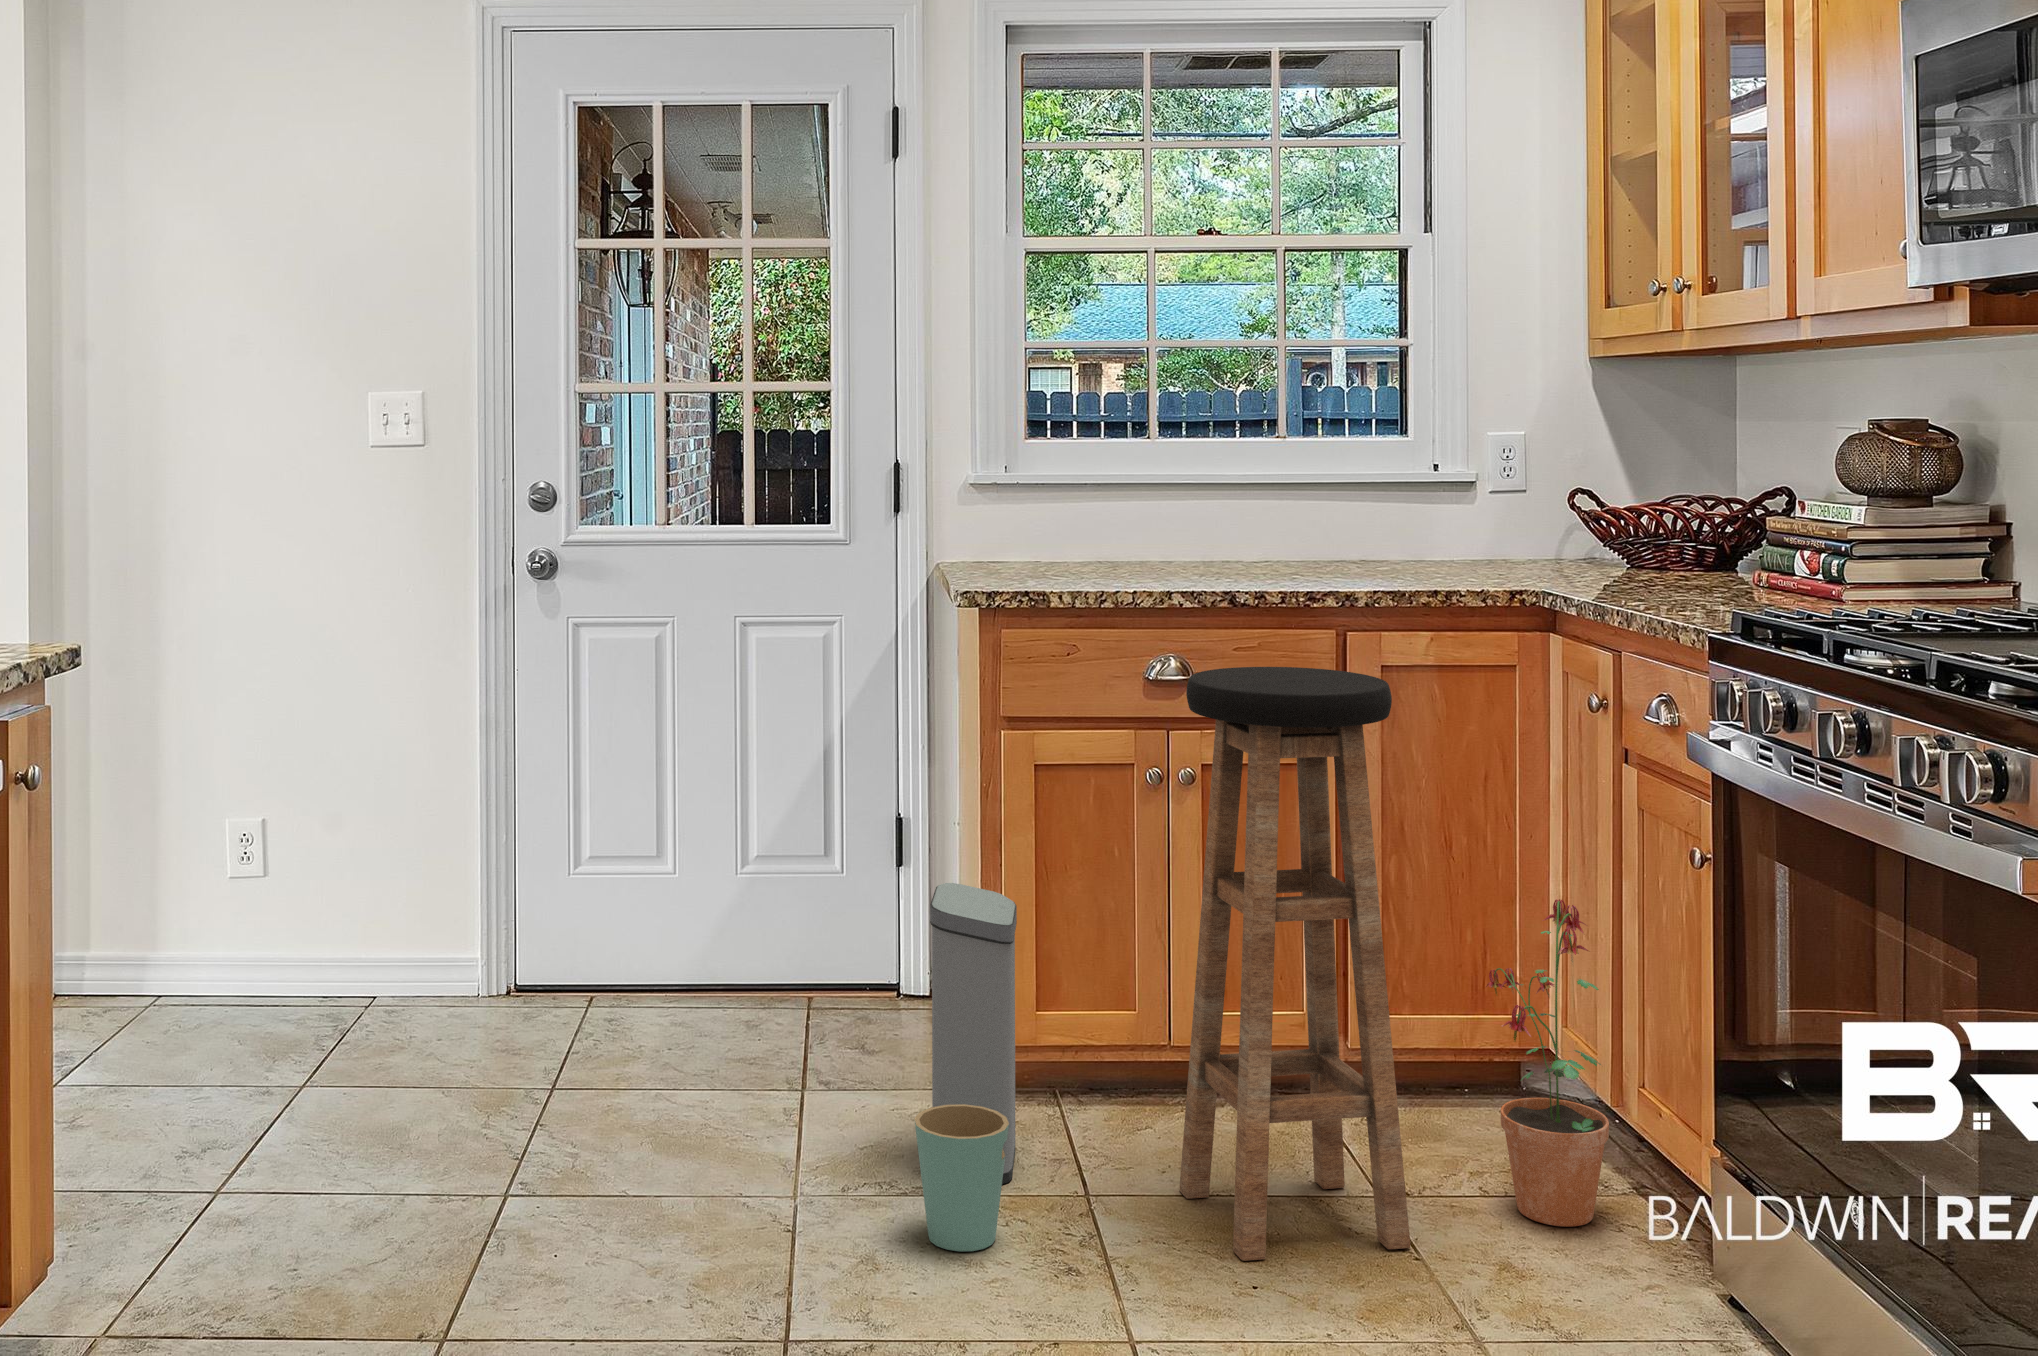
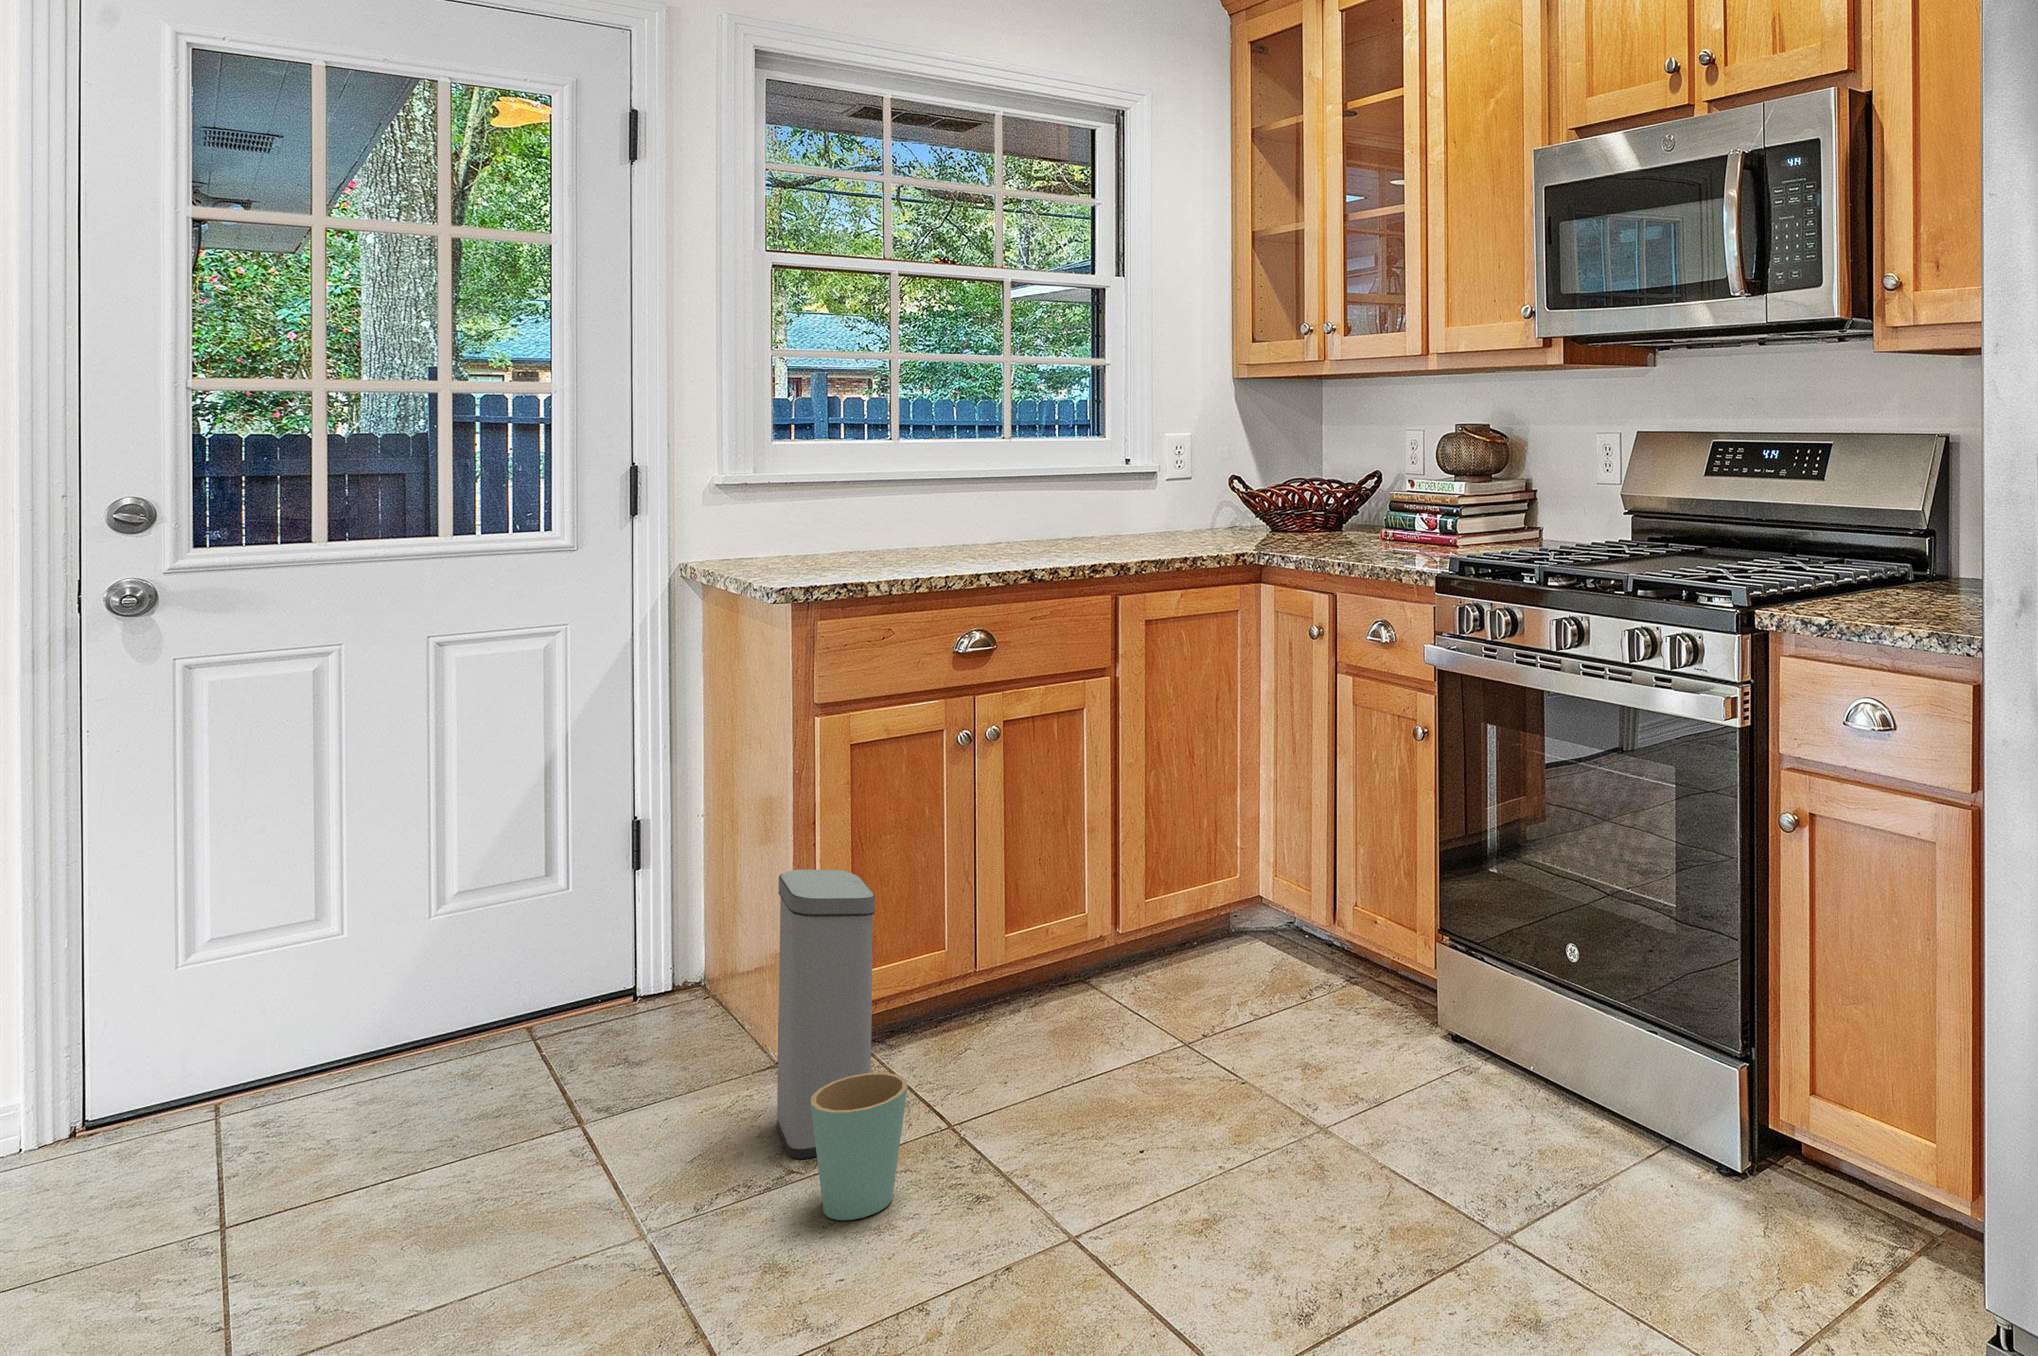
bar stool: present [1179,667,1411,1261] -> none [1025,627,1232,1136]
potted plant: present [1486,899,1609,1227] -> none [1246,783,1347,1032]

